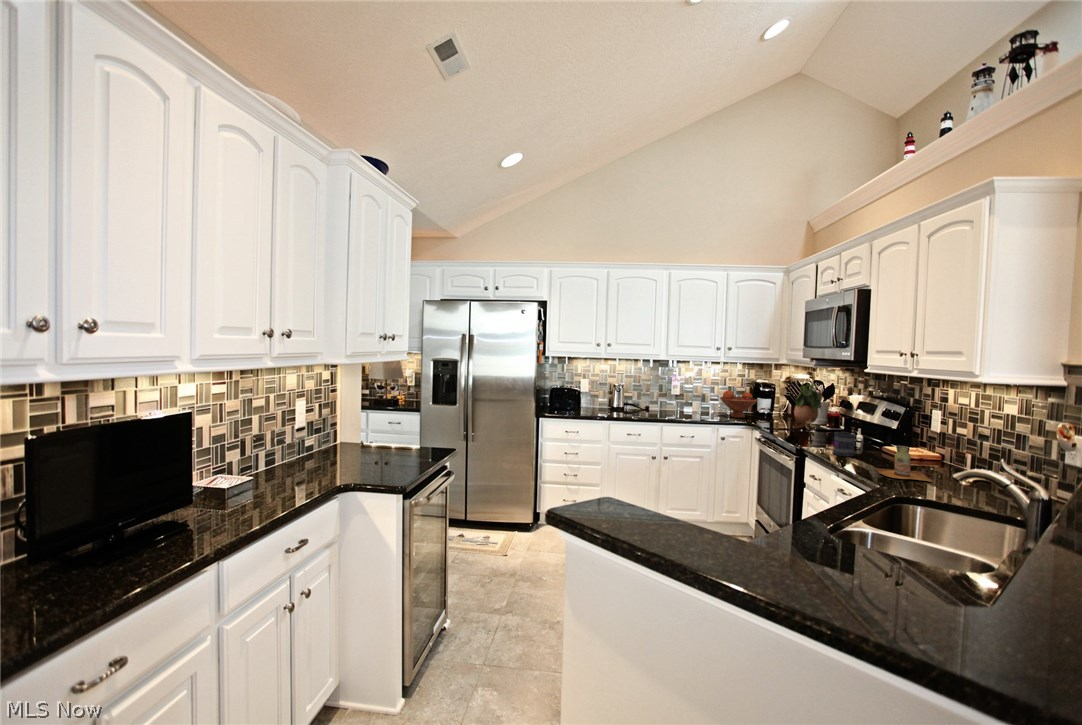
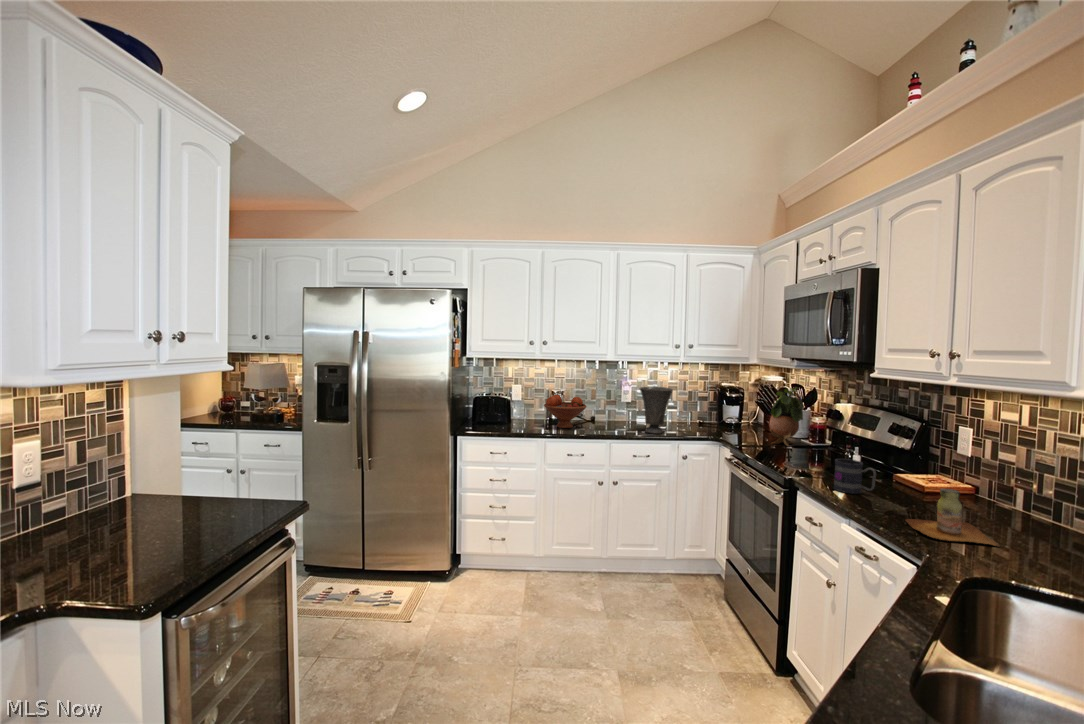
vase: none [687,382,715,419] -> present [640,387,673,434]
fruit bowl: present [720,390,758,418] -> present [544,395,587,428]

